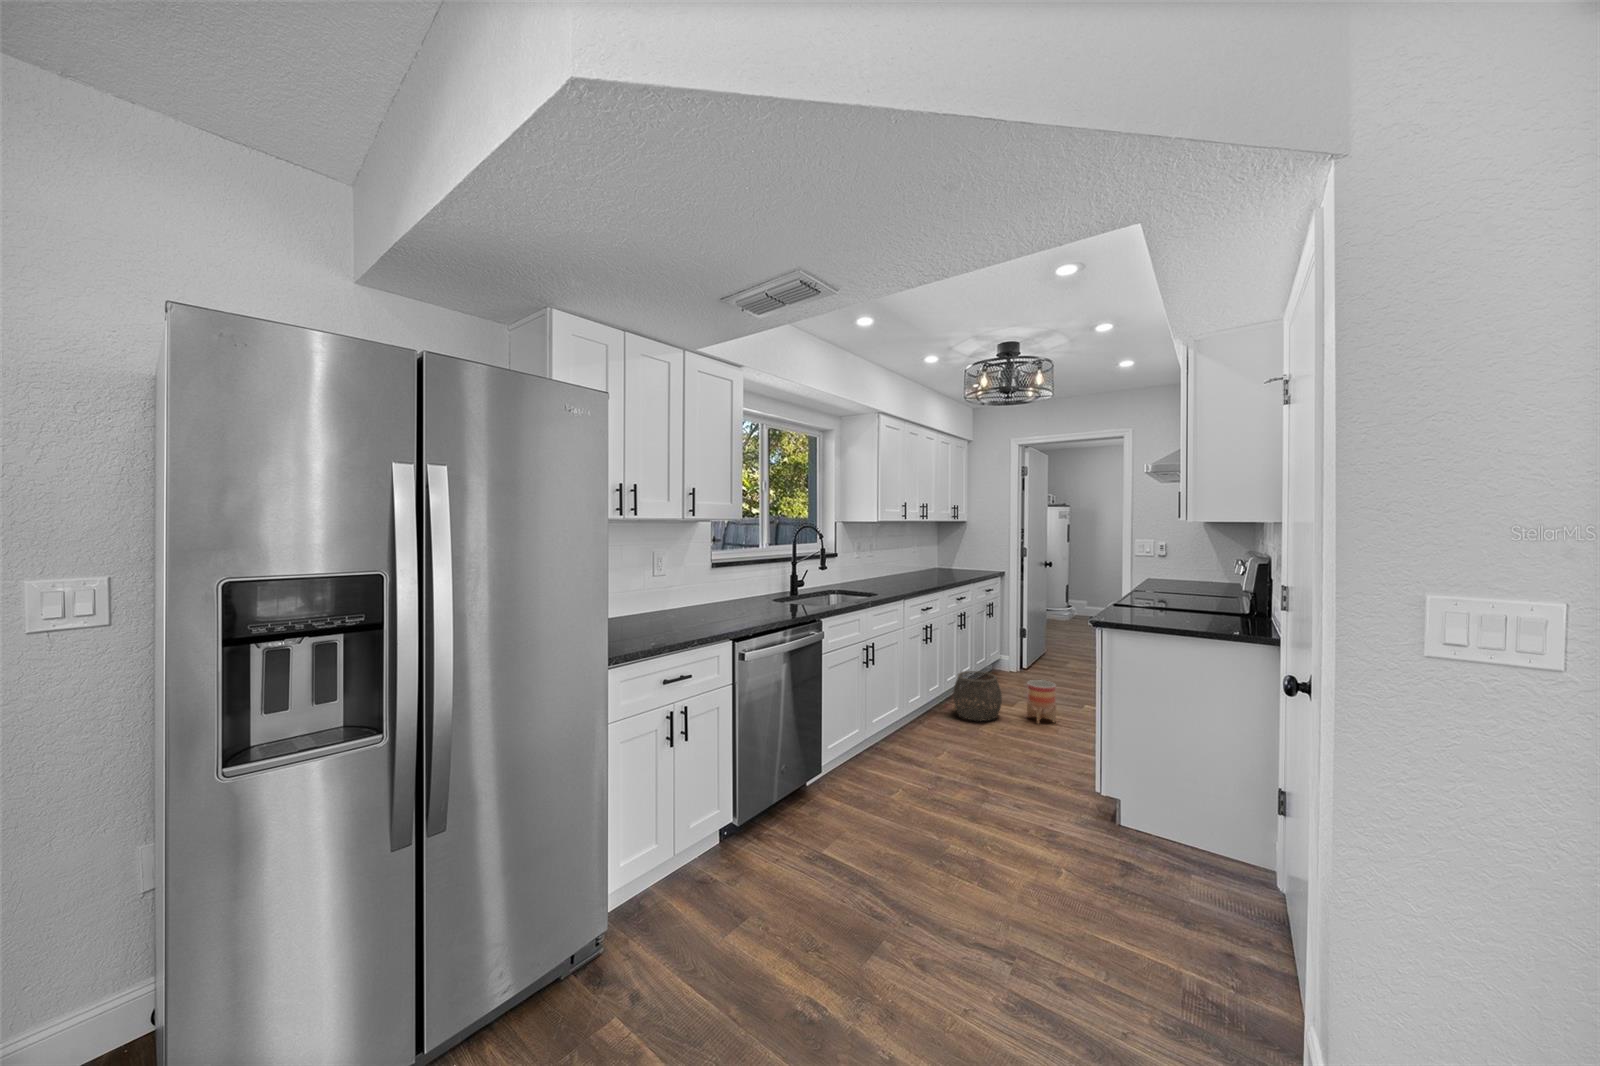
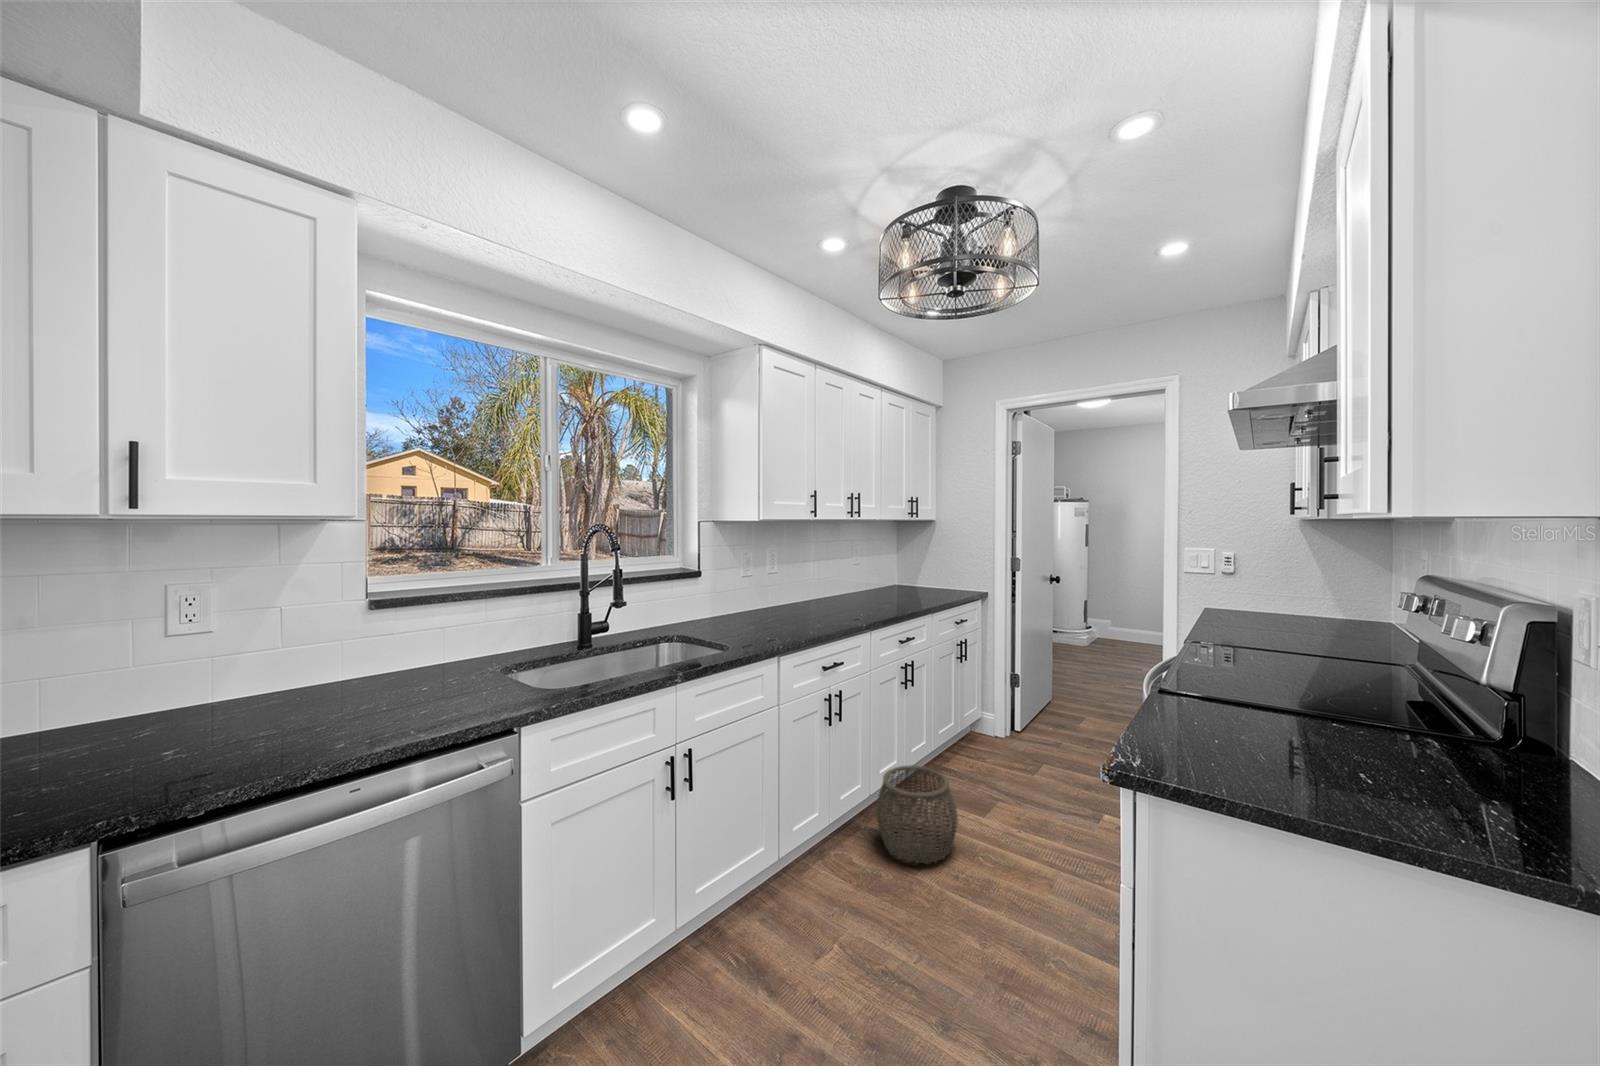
planter: present [1027,680,1056,724] -> none [1001,789,1052,877]

